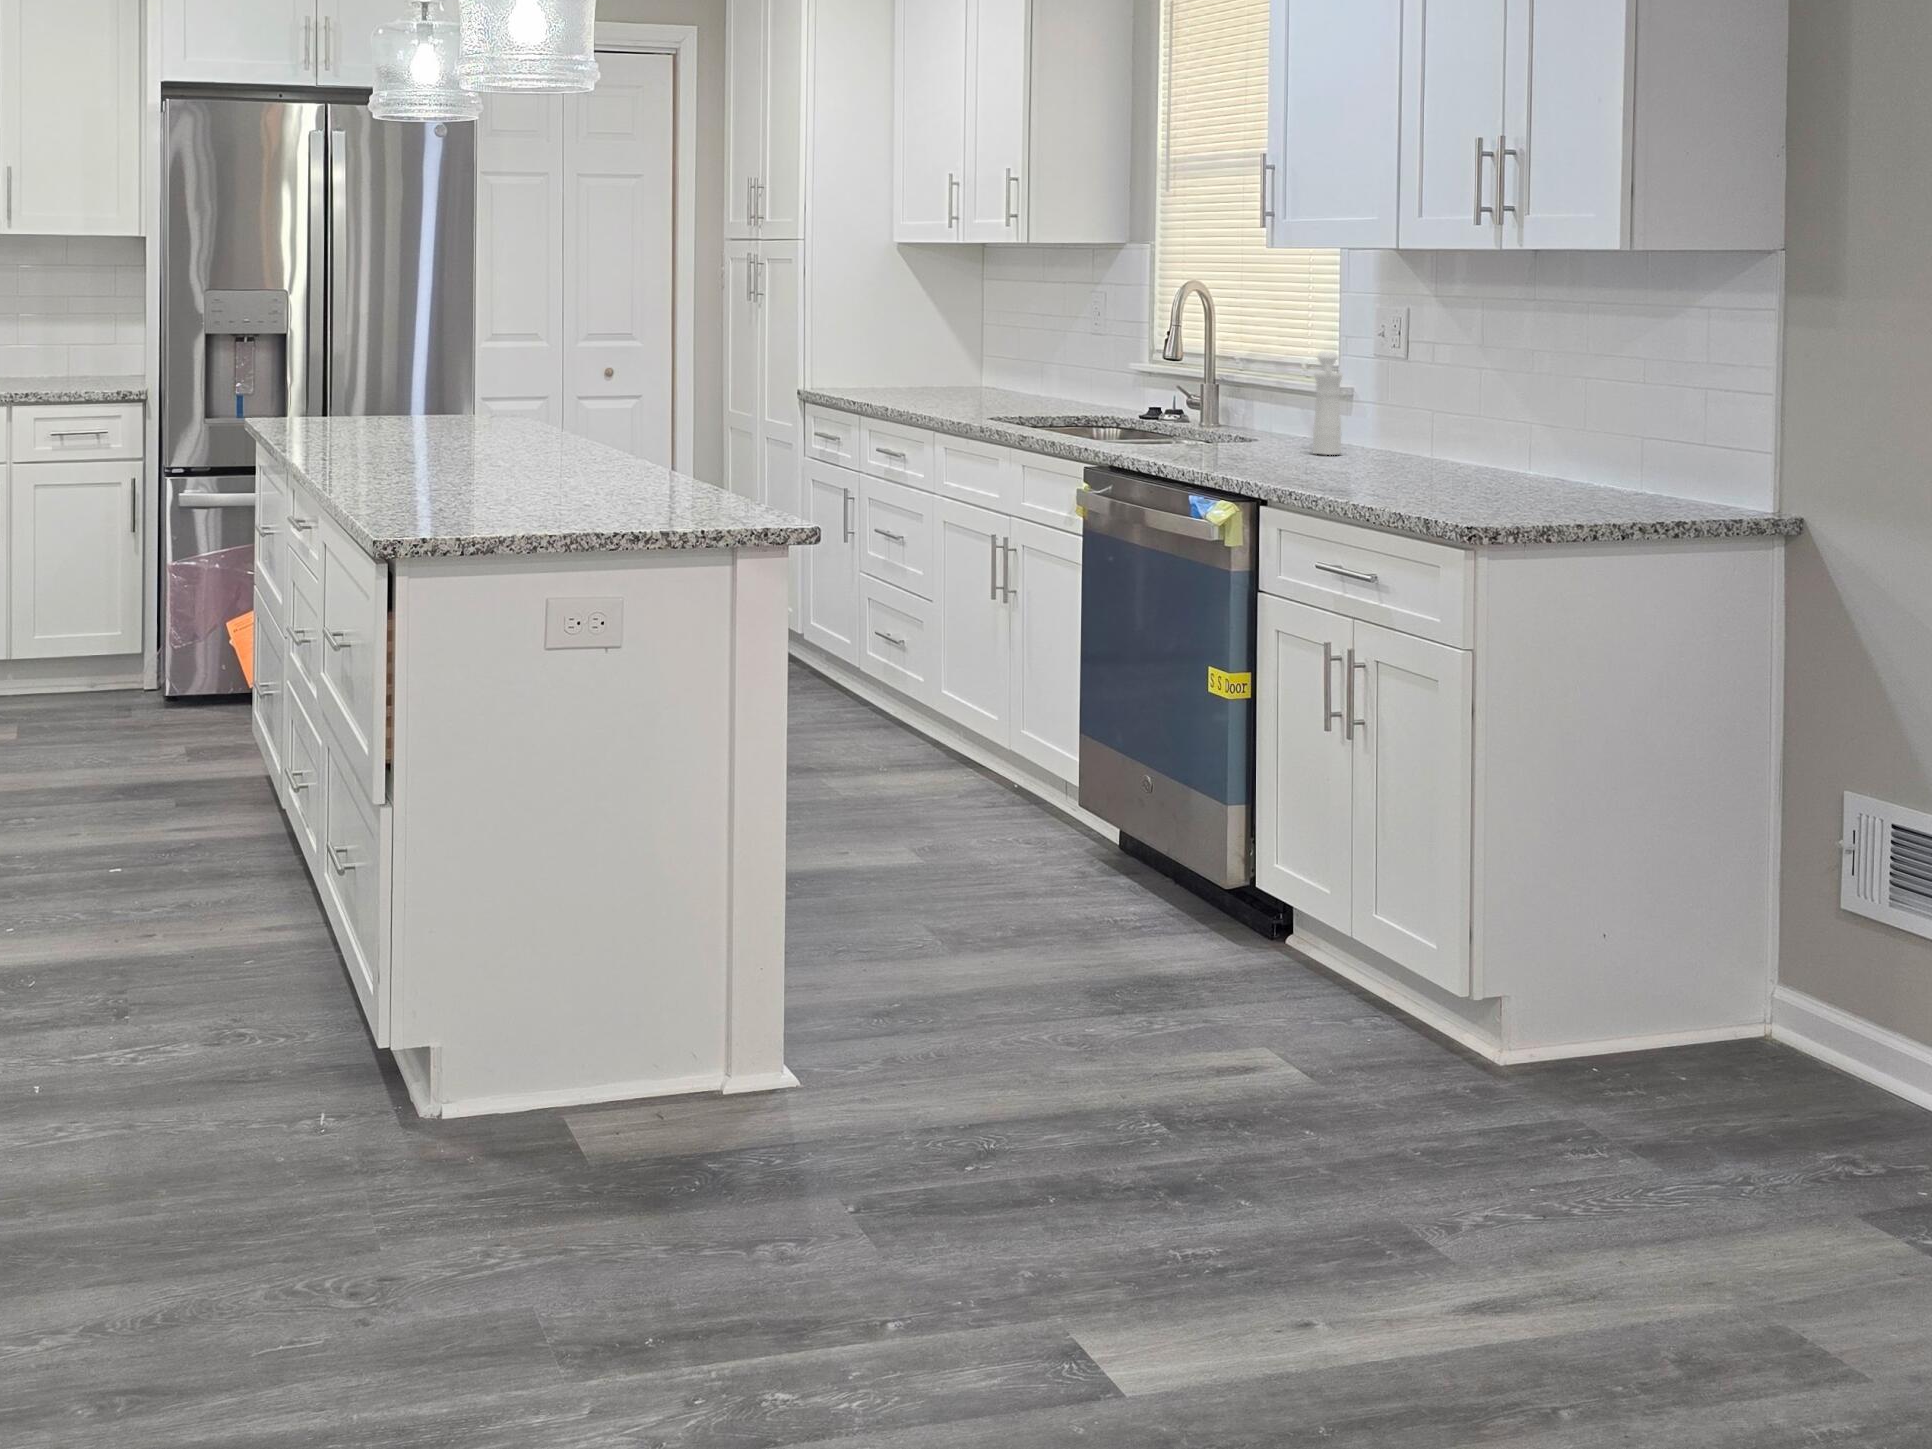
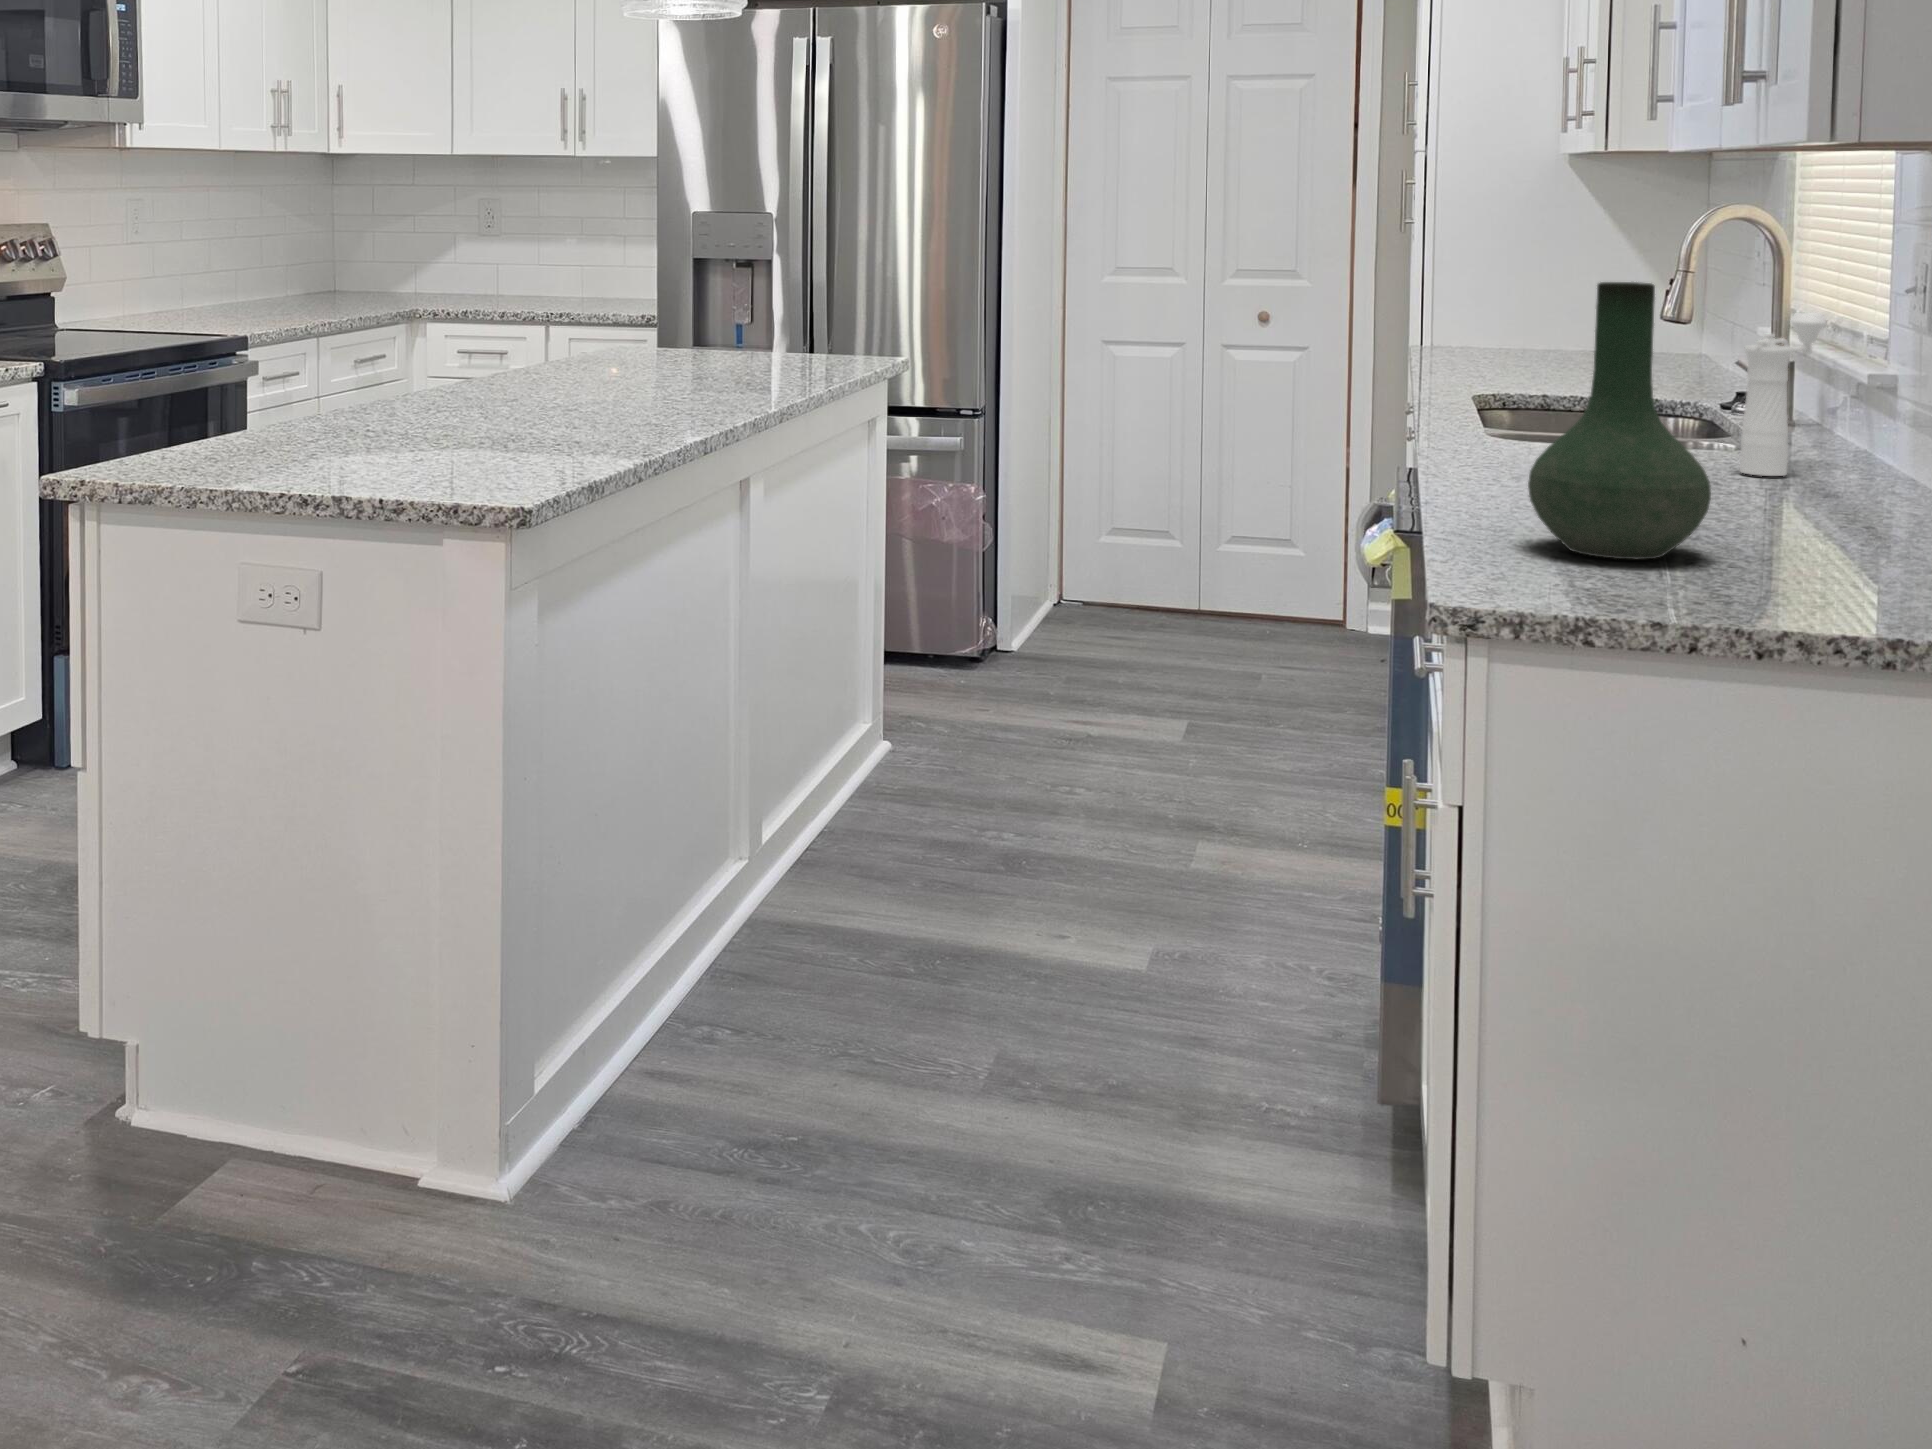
vase: none [1381,332,1490,499] -> present [1528,282,1711,559]

